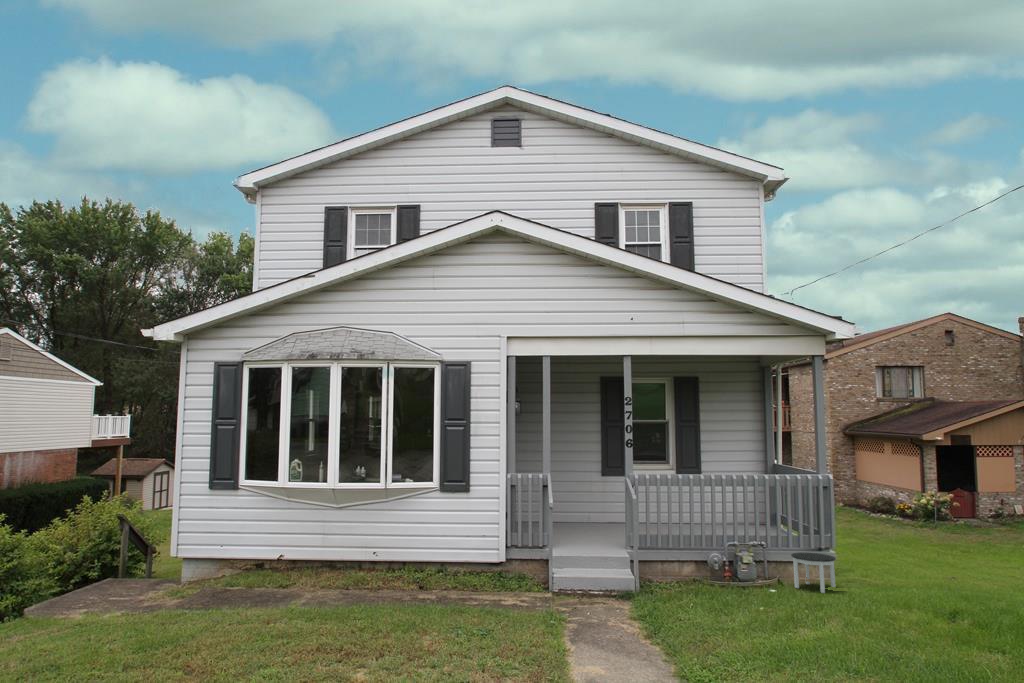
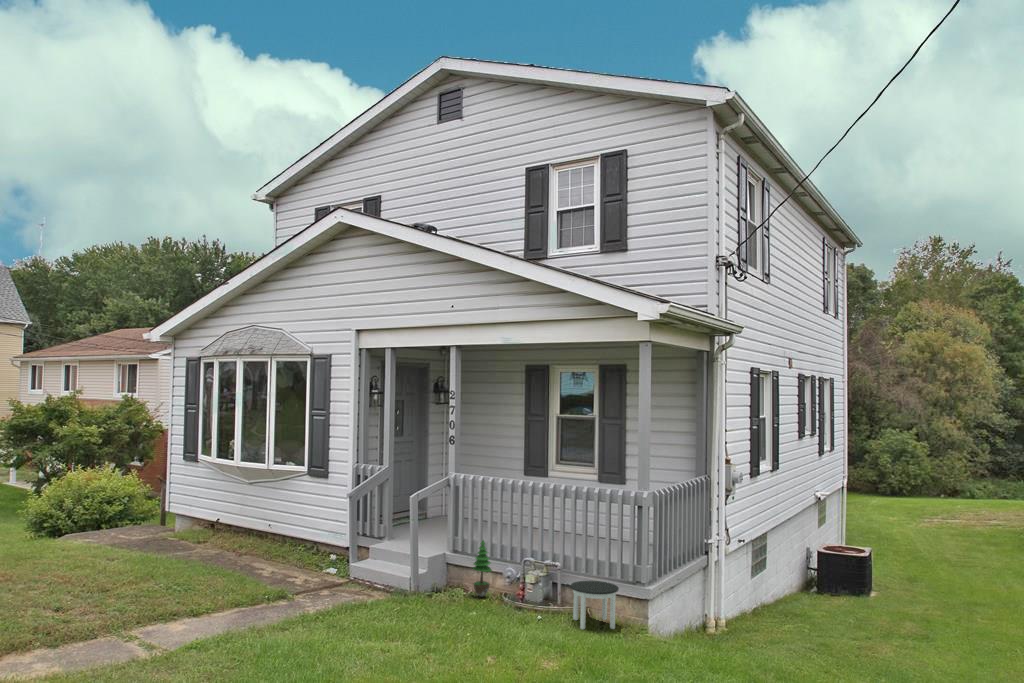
potted tree: none [680,531,699,586] -> present [472,540,492,597]

